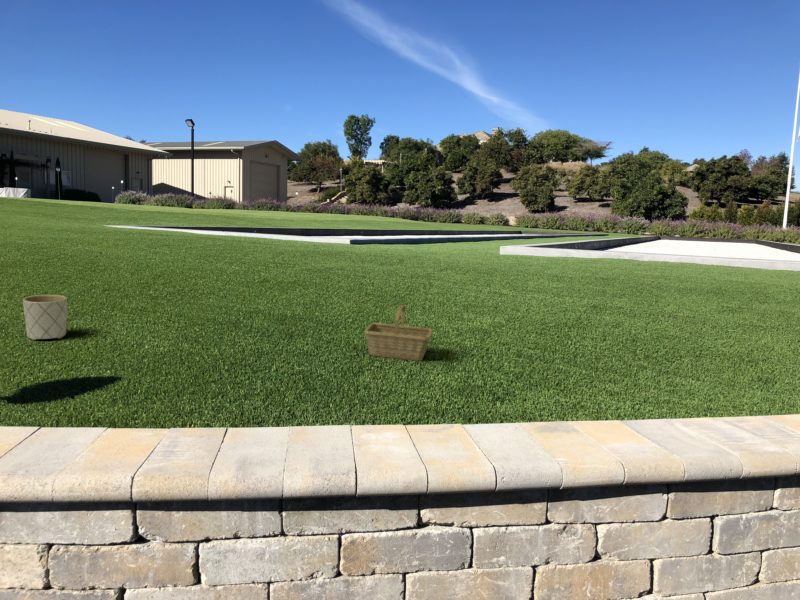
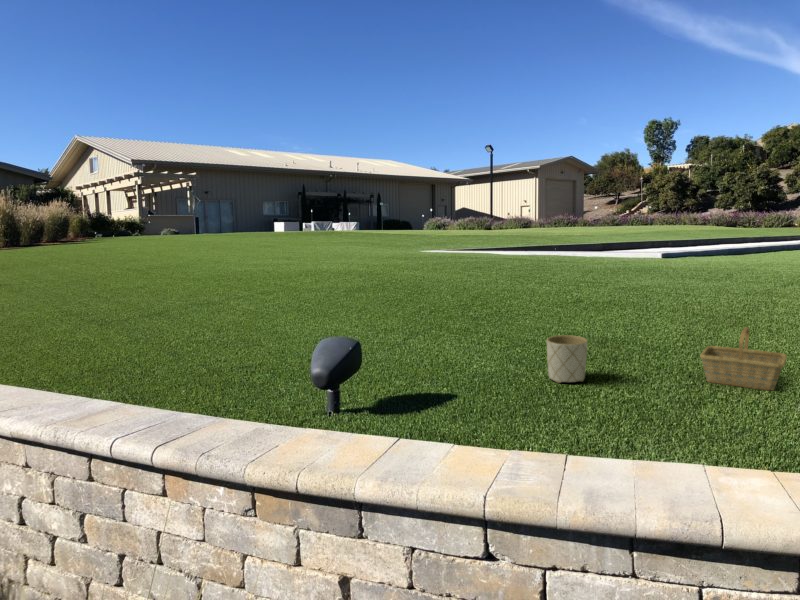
planter: present [23,295,67,340] -> present [547,335,587,383]

